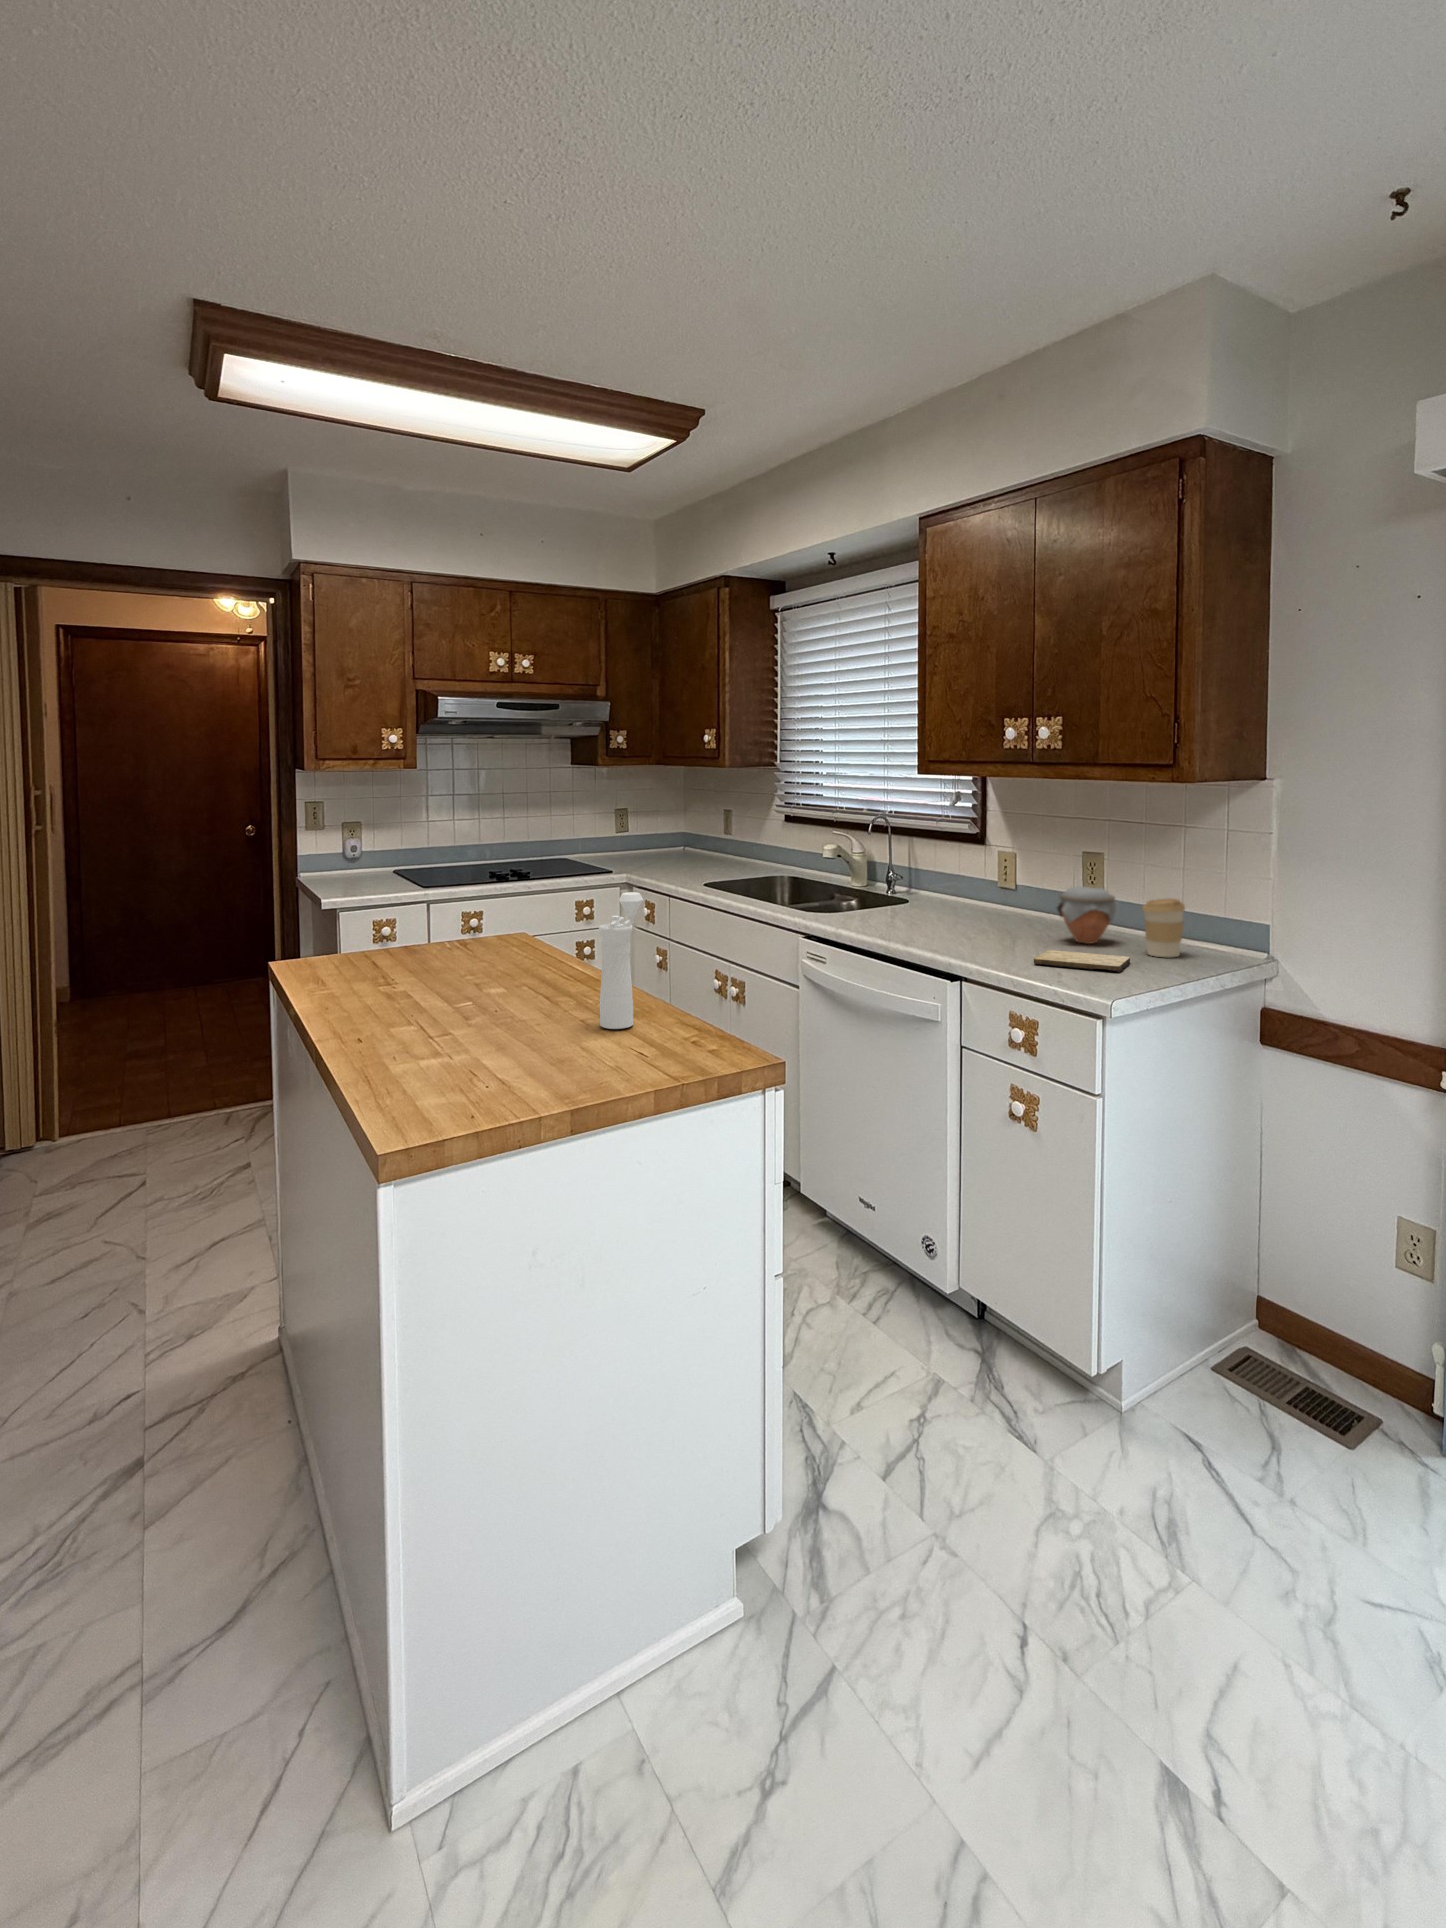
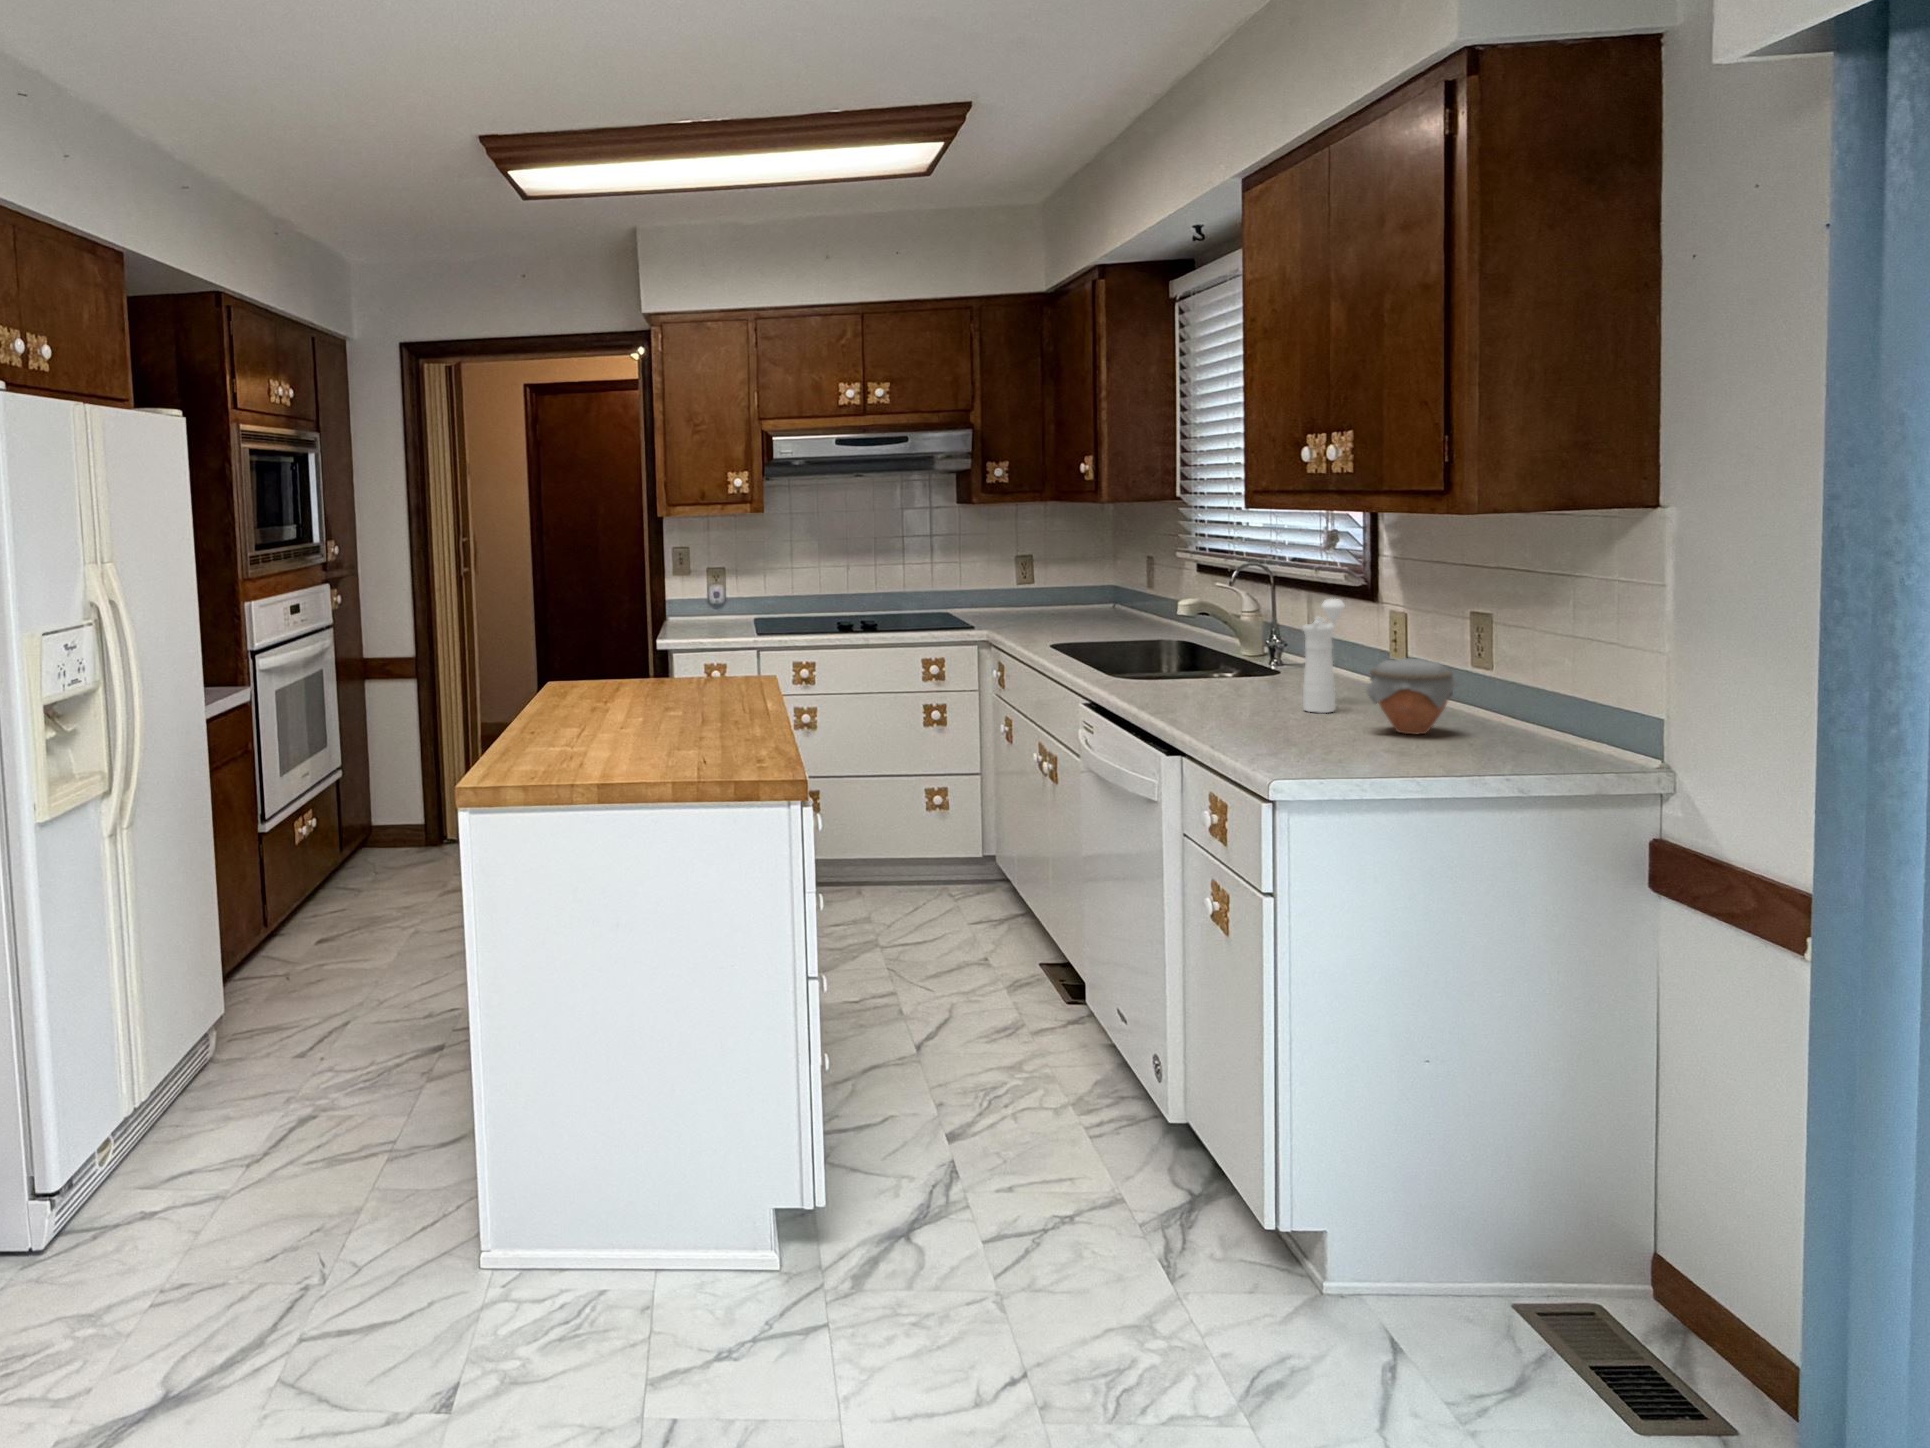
pepper mill: present [599,892,643,1029] -> present [1303,599,1345,713]
coffee cup: present [1142,899,1185,957] -> none [1455,678,1520,757]
cutting board: present [1034,950,1130,972] -> none [1268,736,1410,767]

